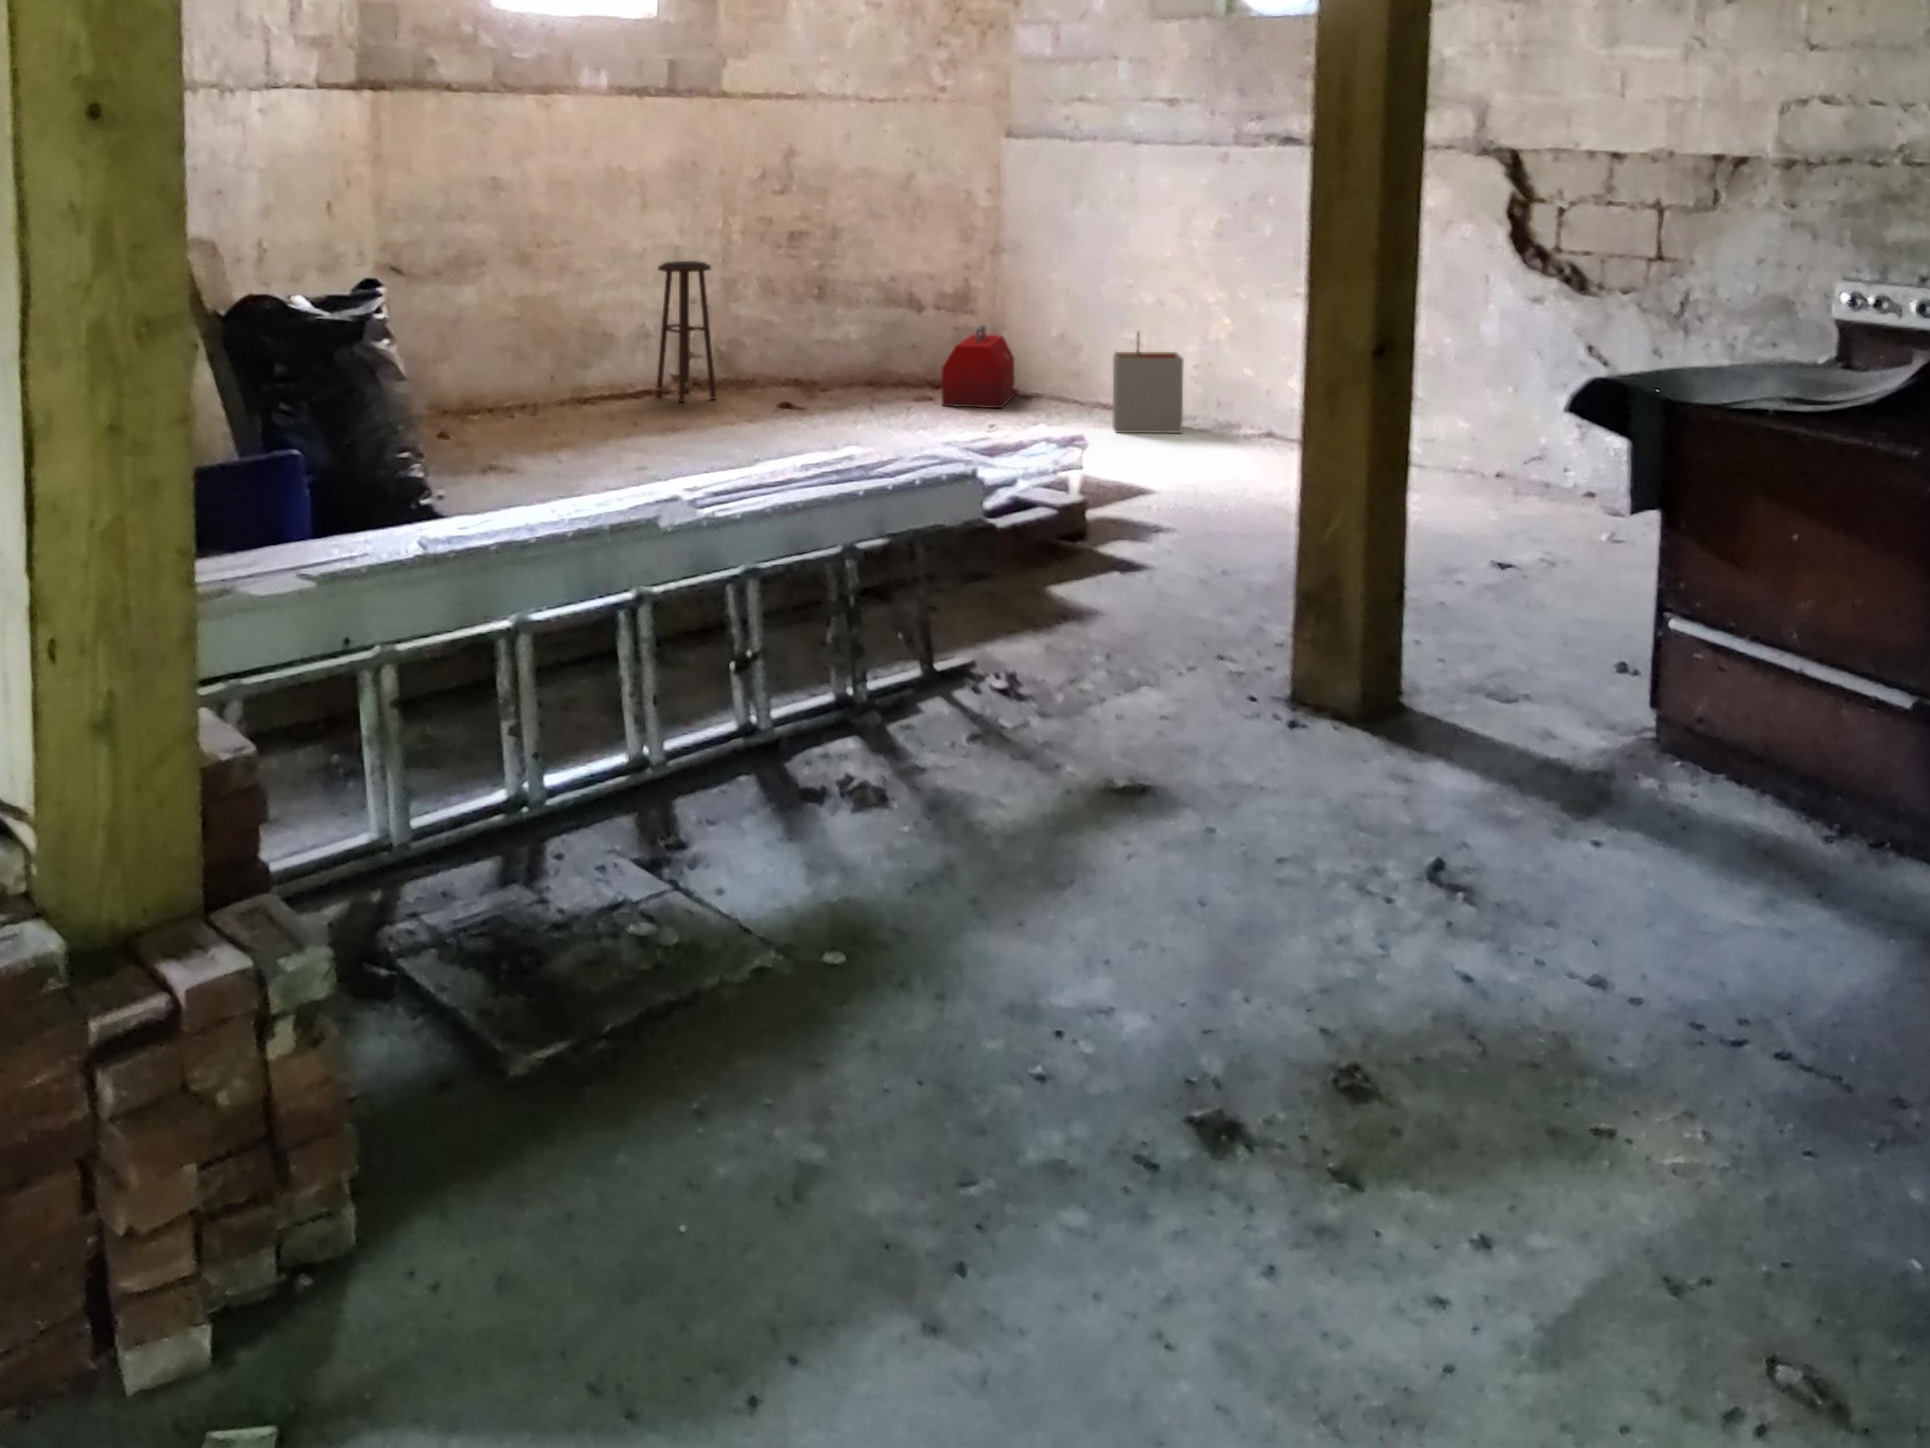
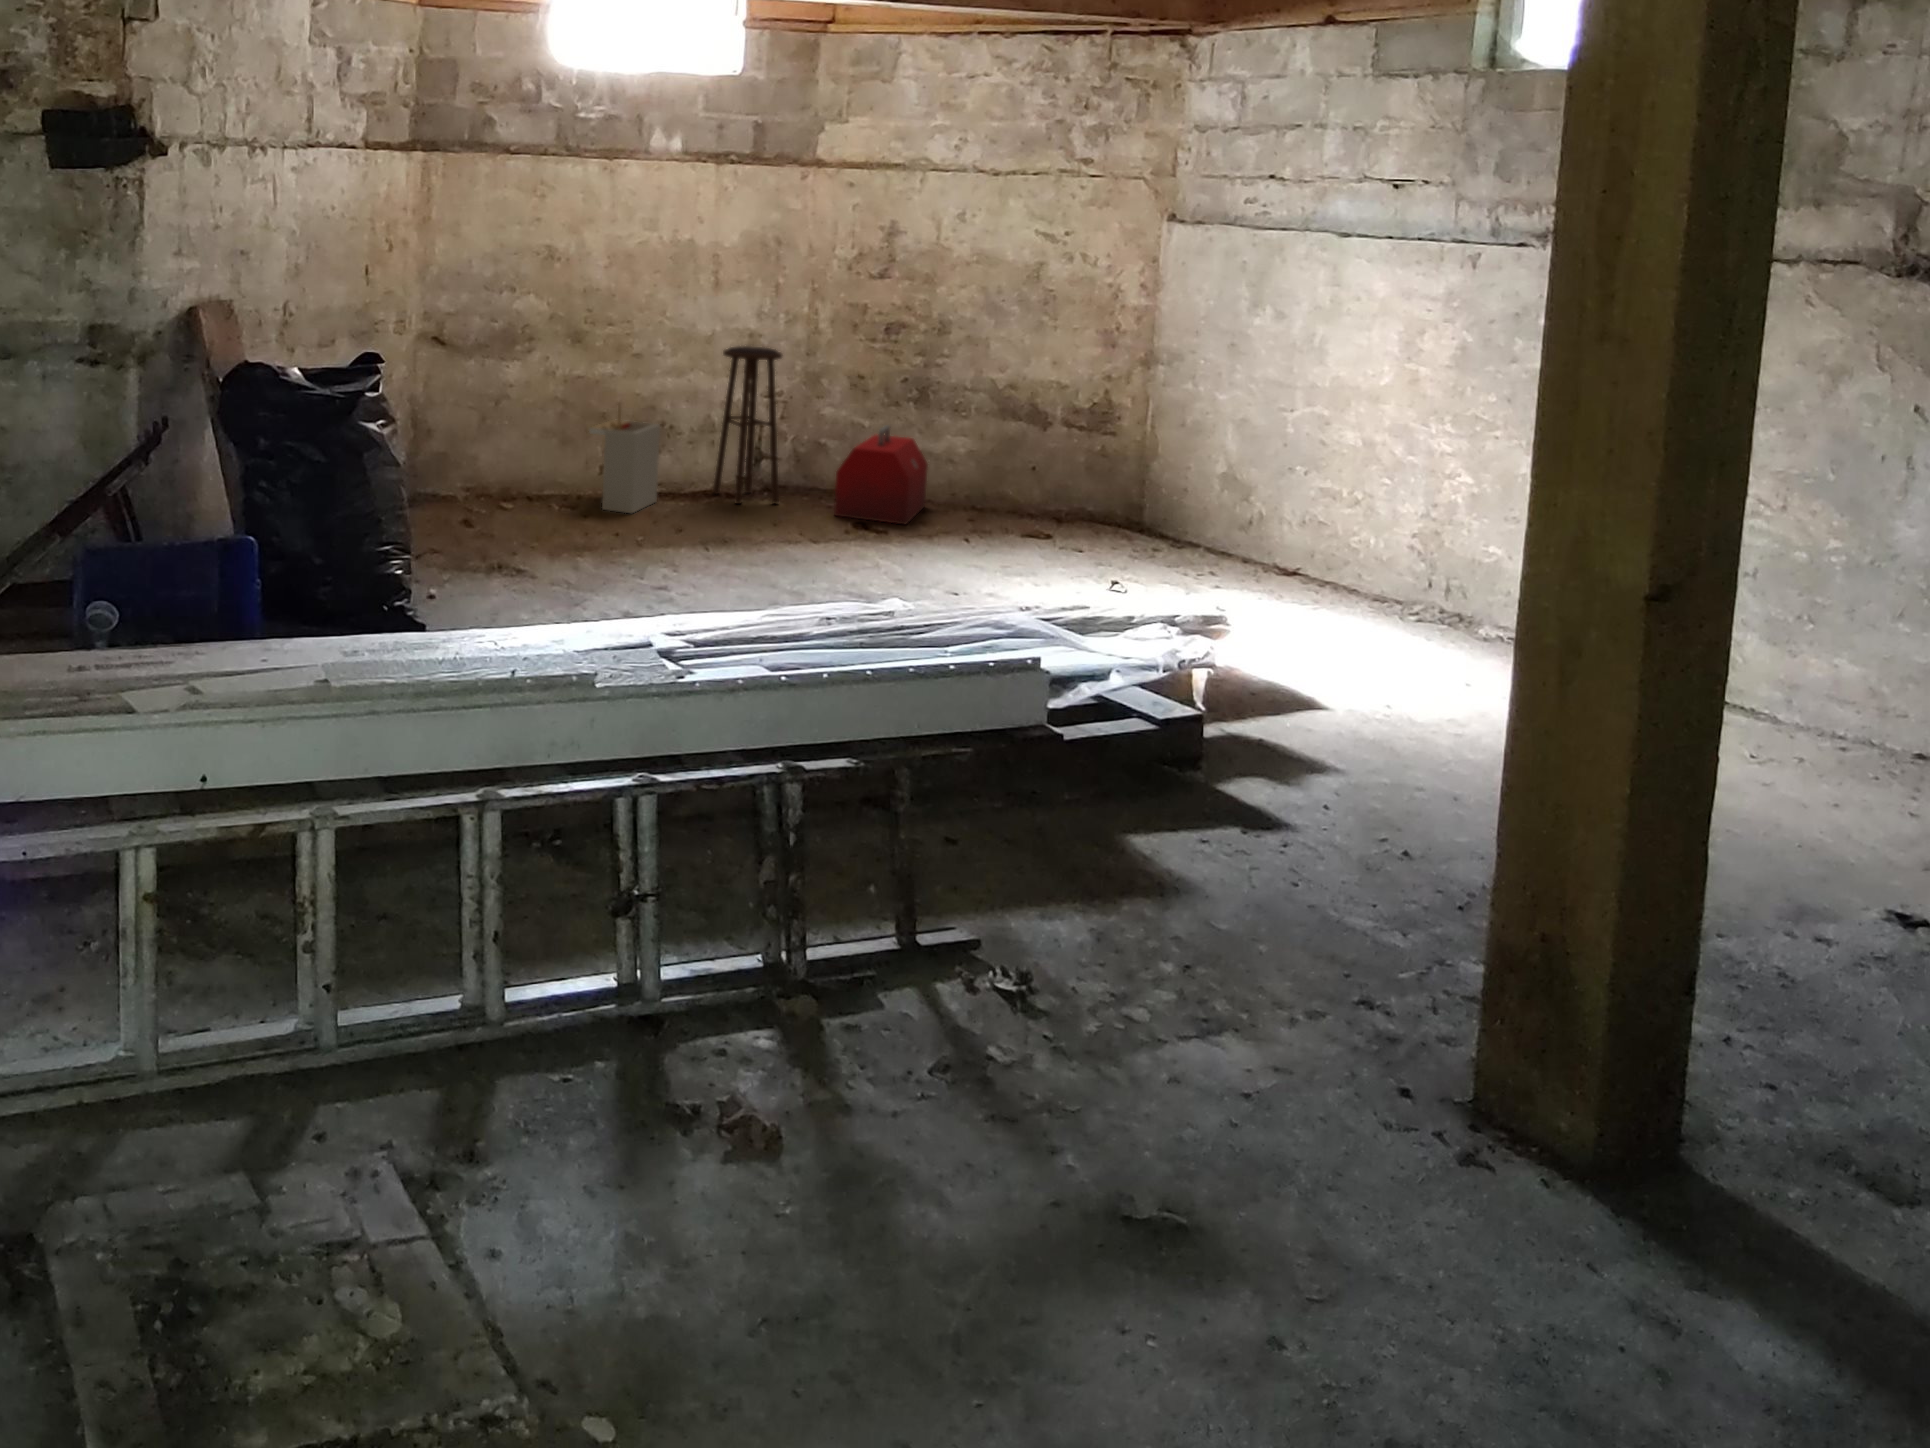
toolbox: present [942,325,1017,408] -> present [834,425,928,524]
storage bin: present [1113,332,1184,433] -> present [589,403,660,513]

